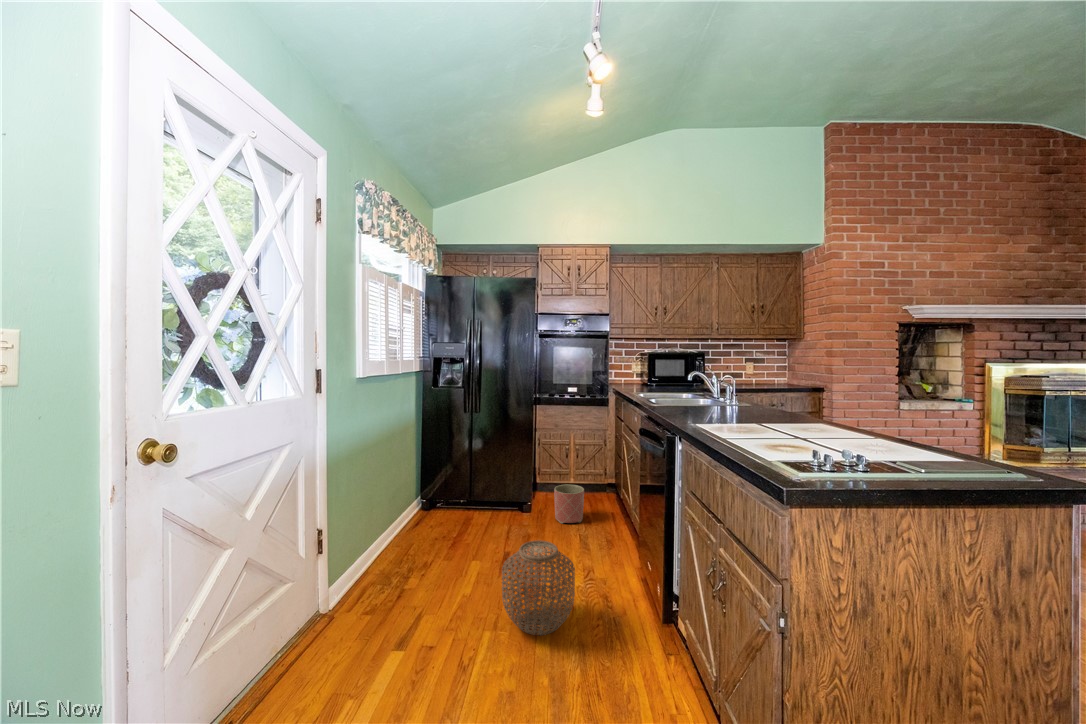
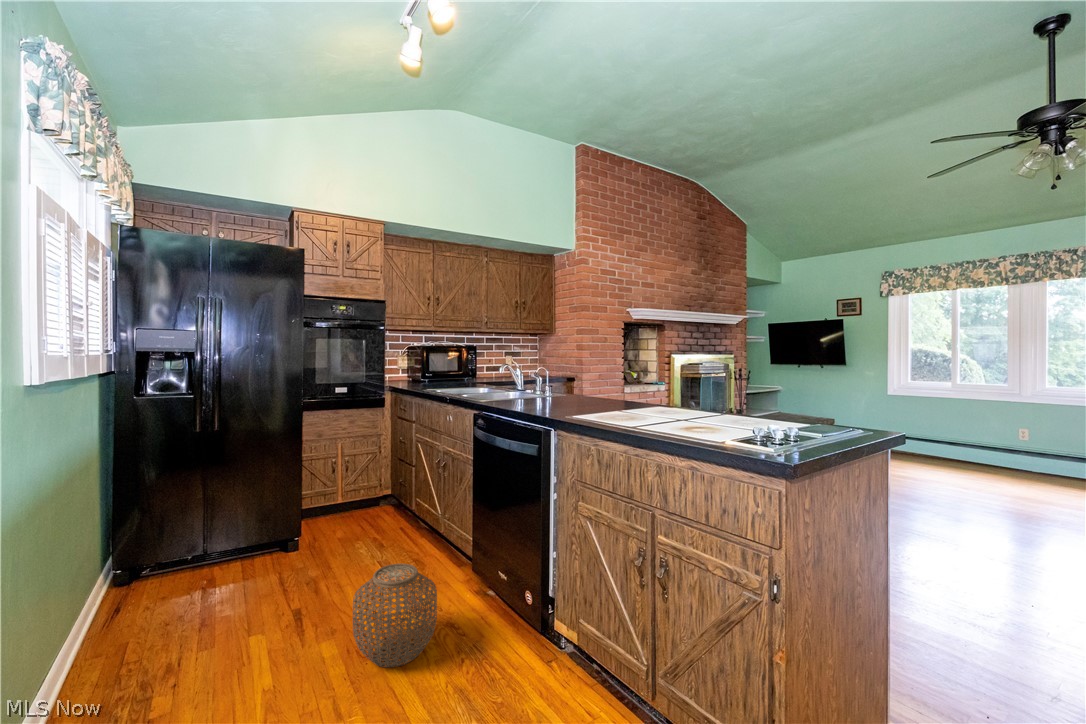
planter: present [554,484,584,524] -> none [337,504,374,552]

